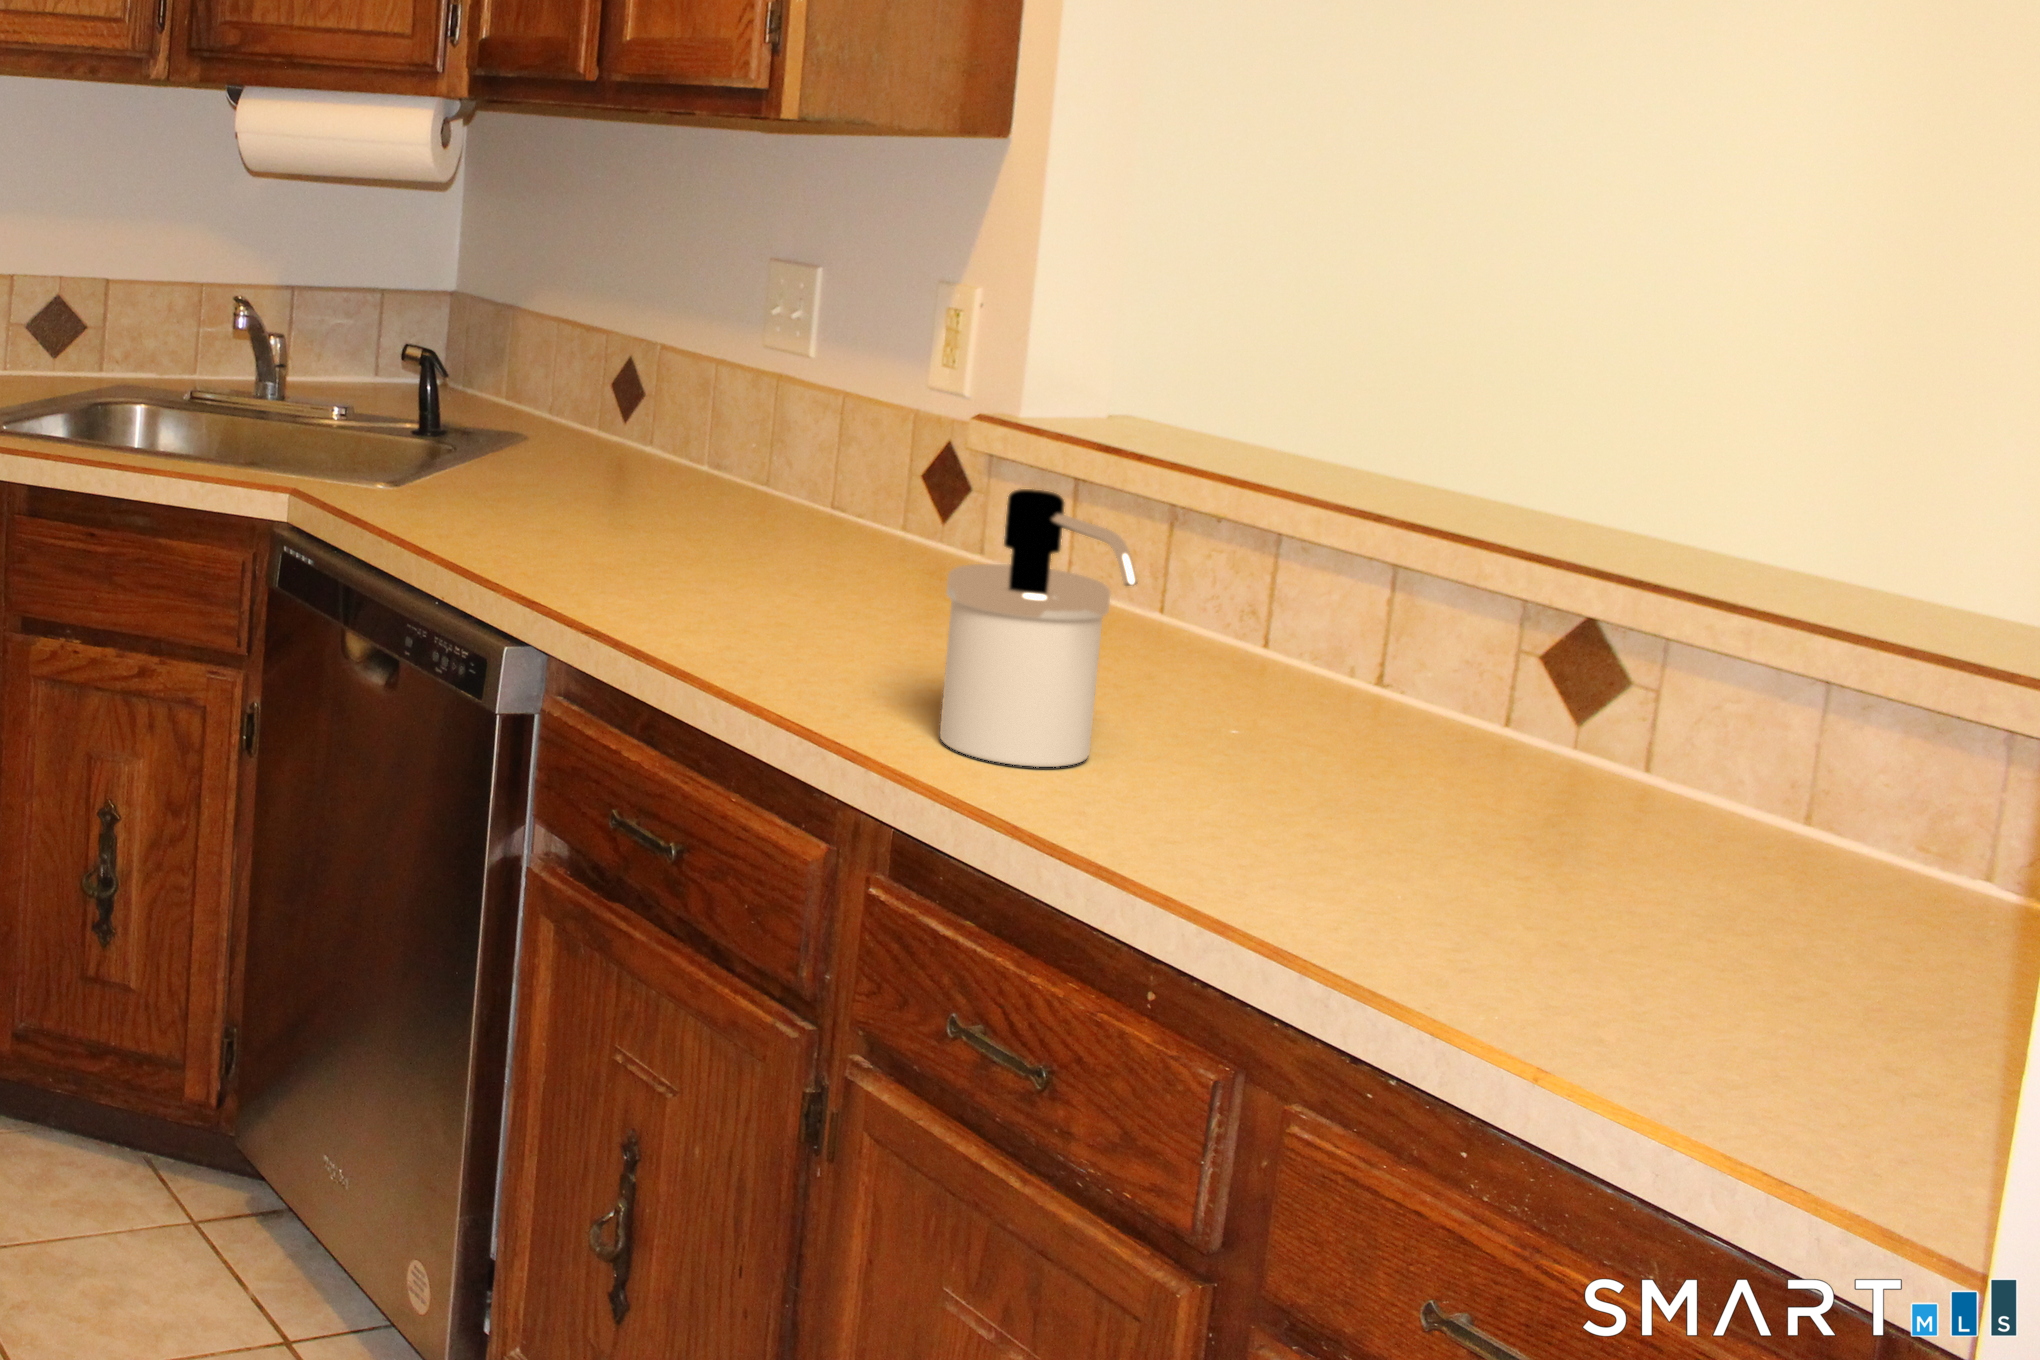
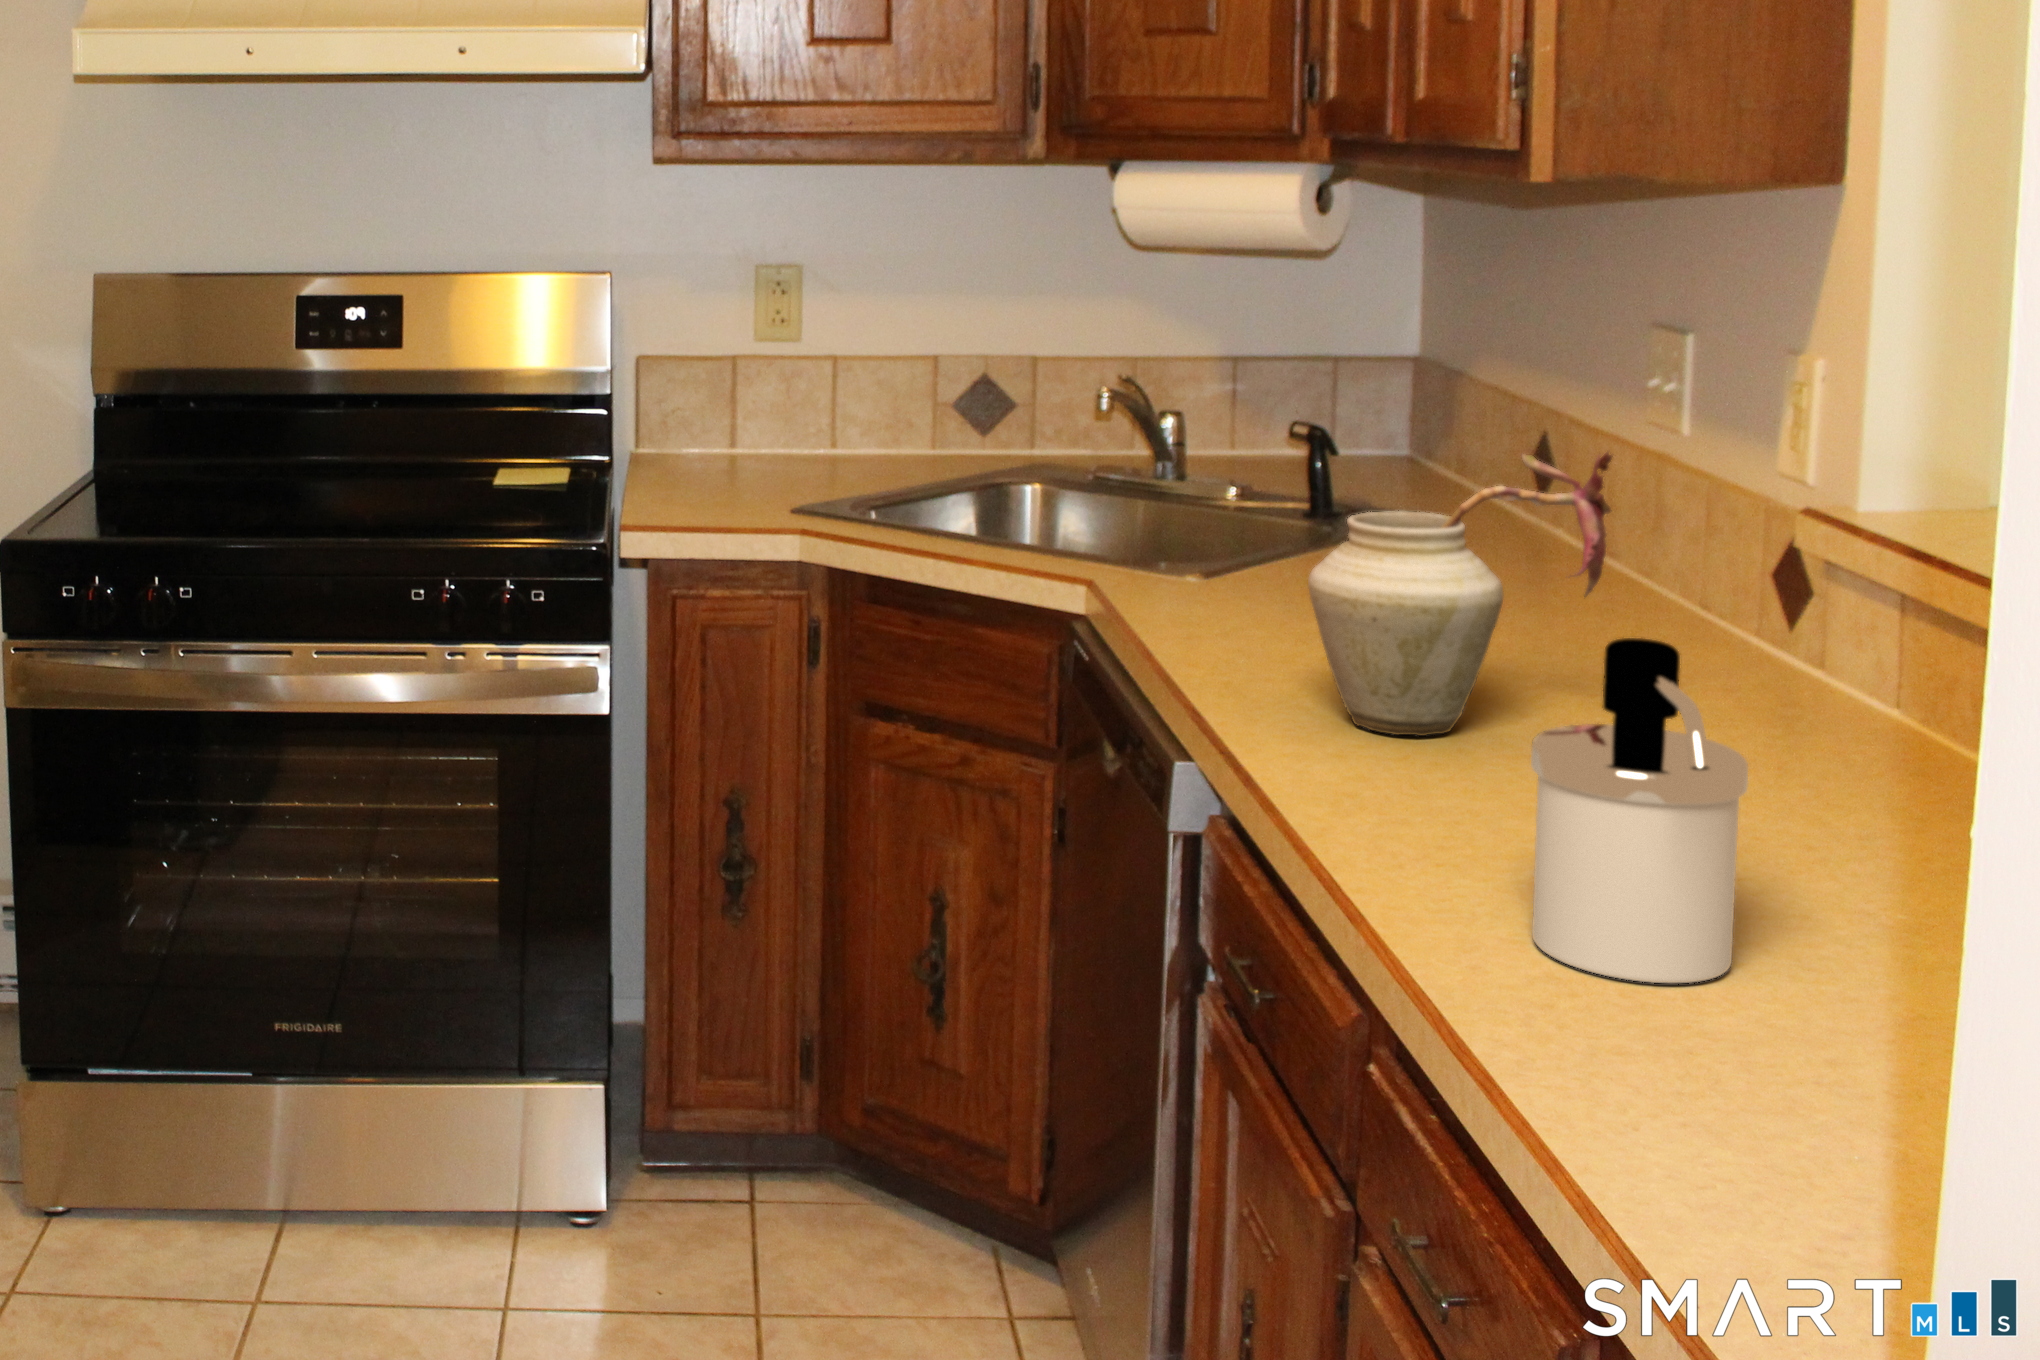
vase: none [604,350,856,602] -> present [1308,452,1613,736]

